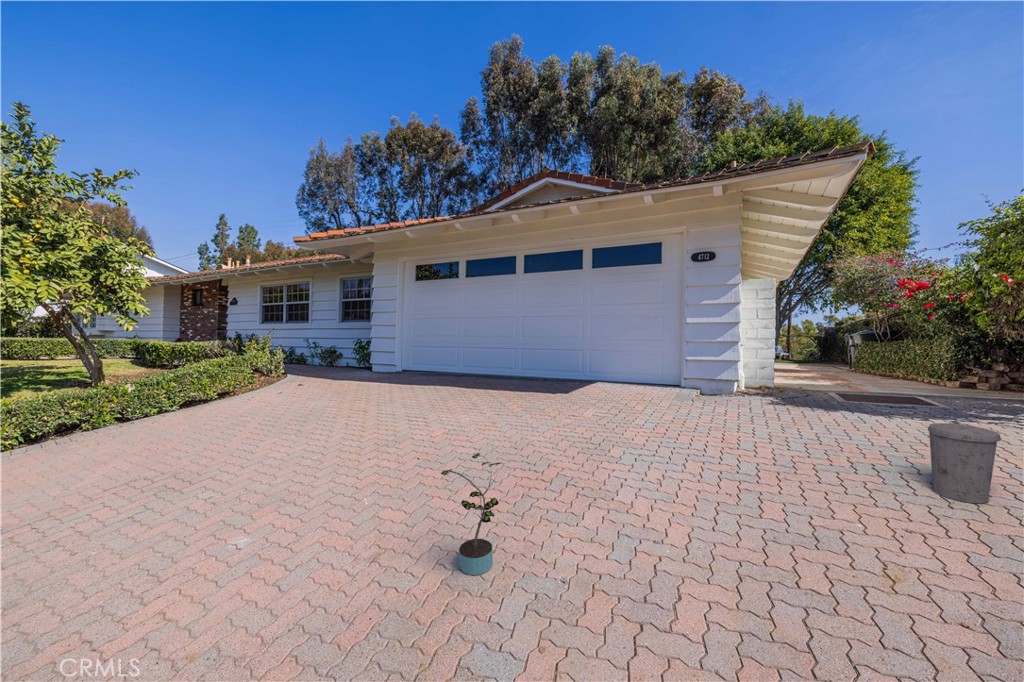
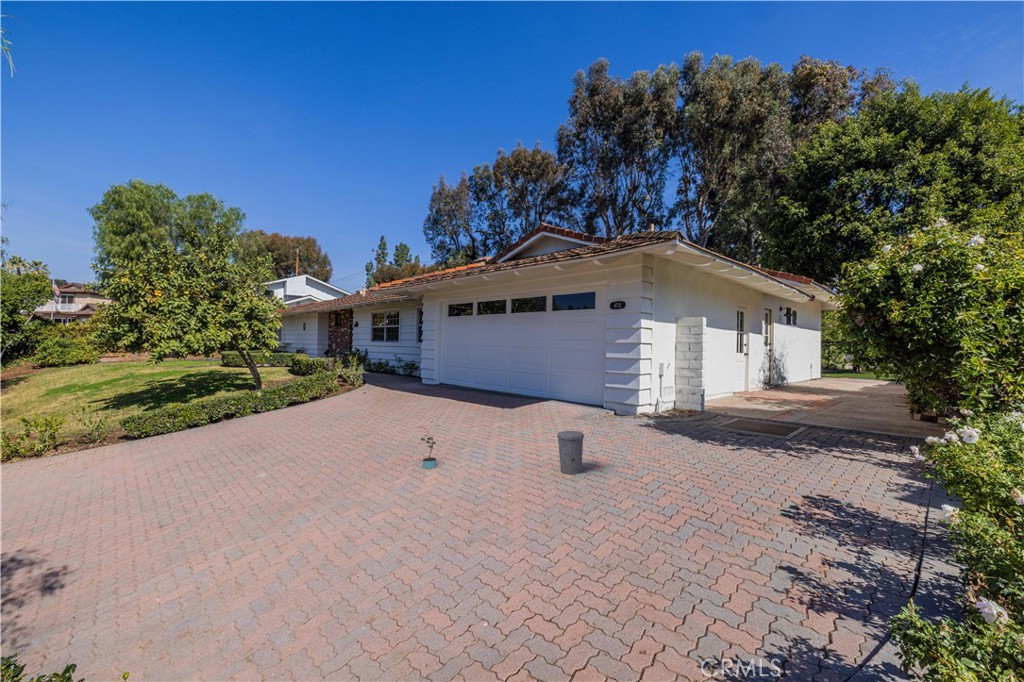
potted plant: present [441,453,502,575] -> present [418,422,439,468]

